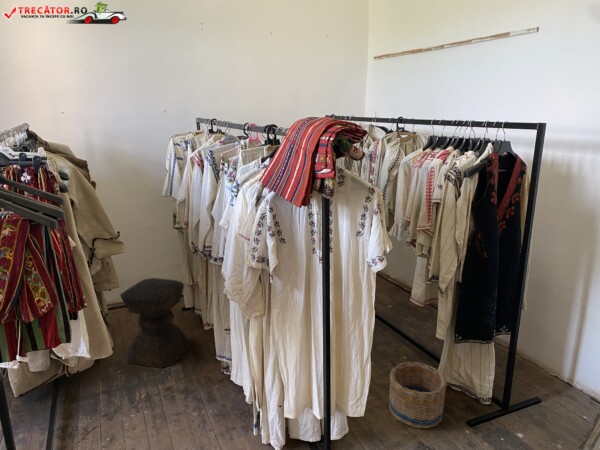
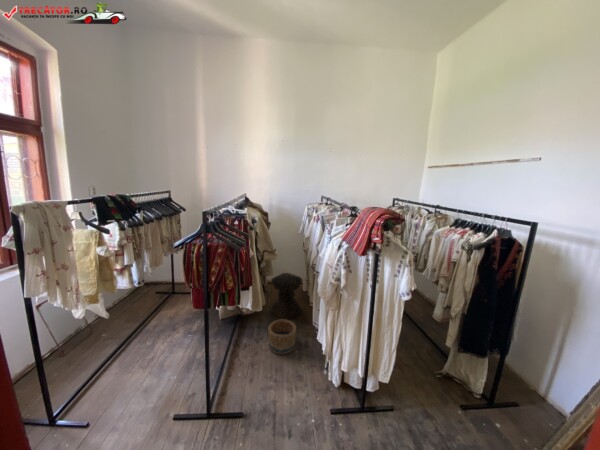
basket: present [389,362,447,428] -> present [268,319,296,354]

